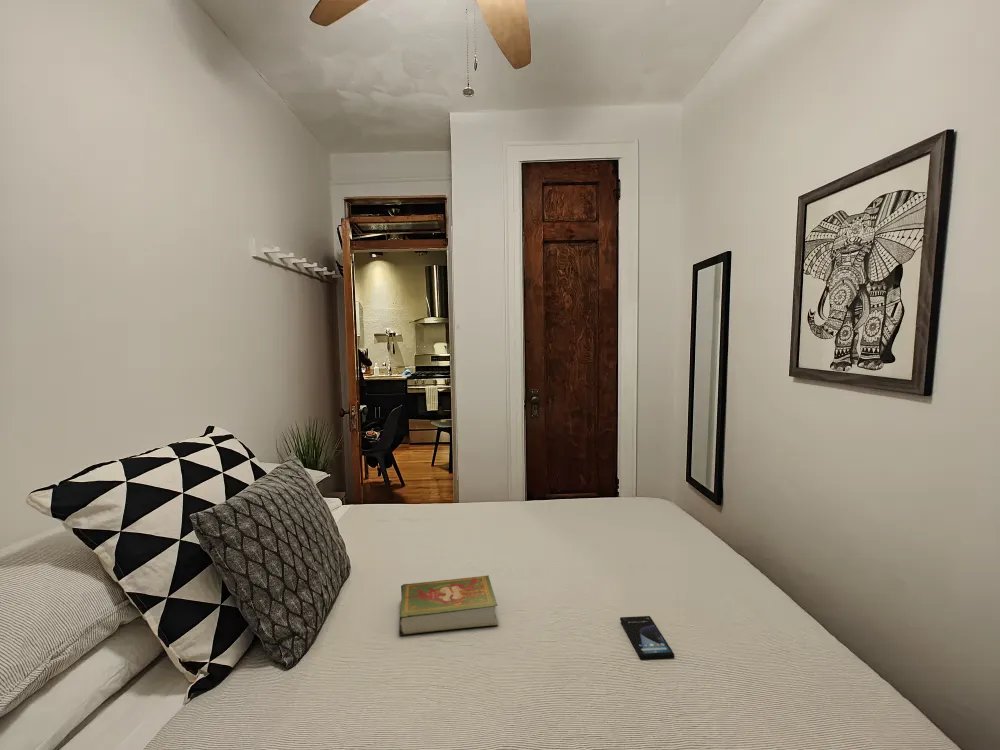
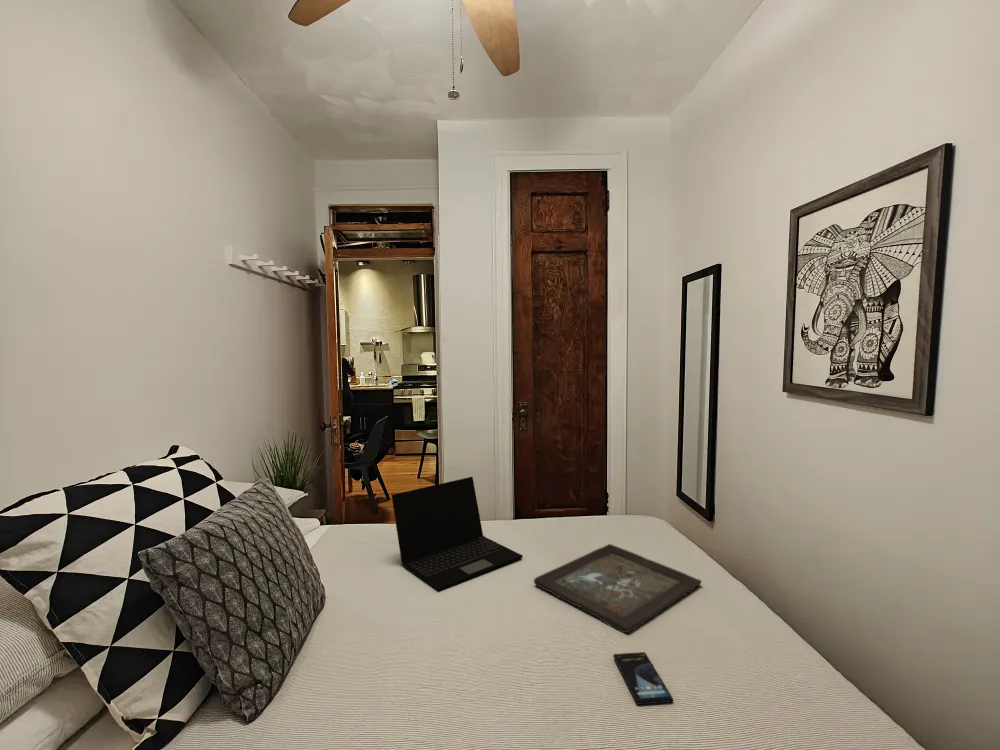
laptop: none [410,460,536,564] -> present [392,477,523,591]
tray: none [546,524,708,601] -> present [534,544,701,633]
book: present [399,575,498,635] -> none [375,606,483,678]

